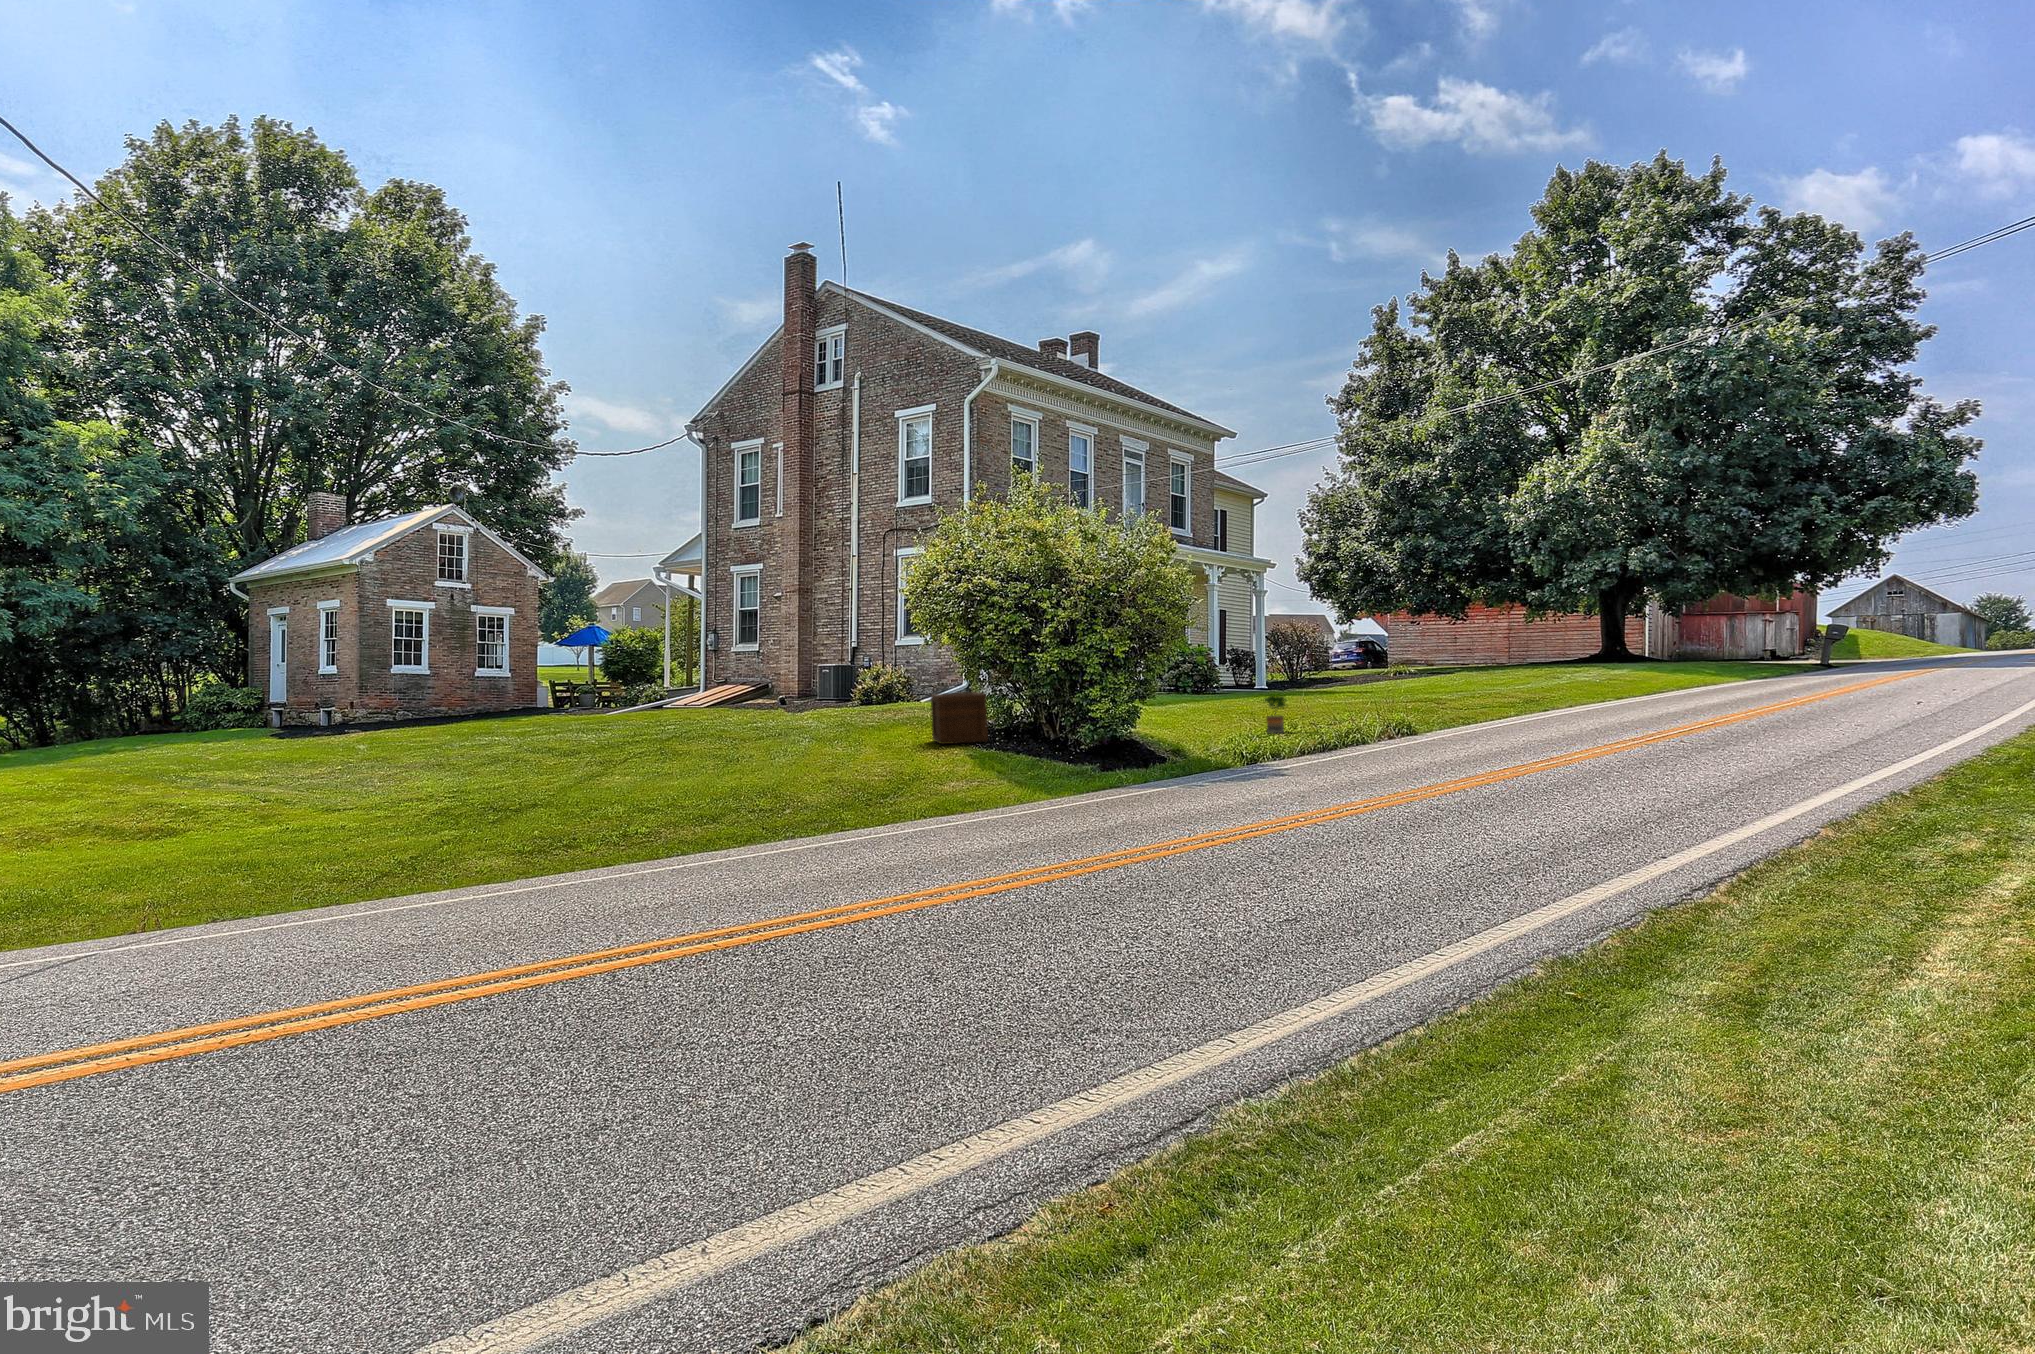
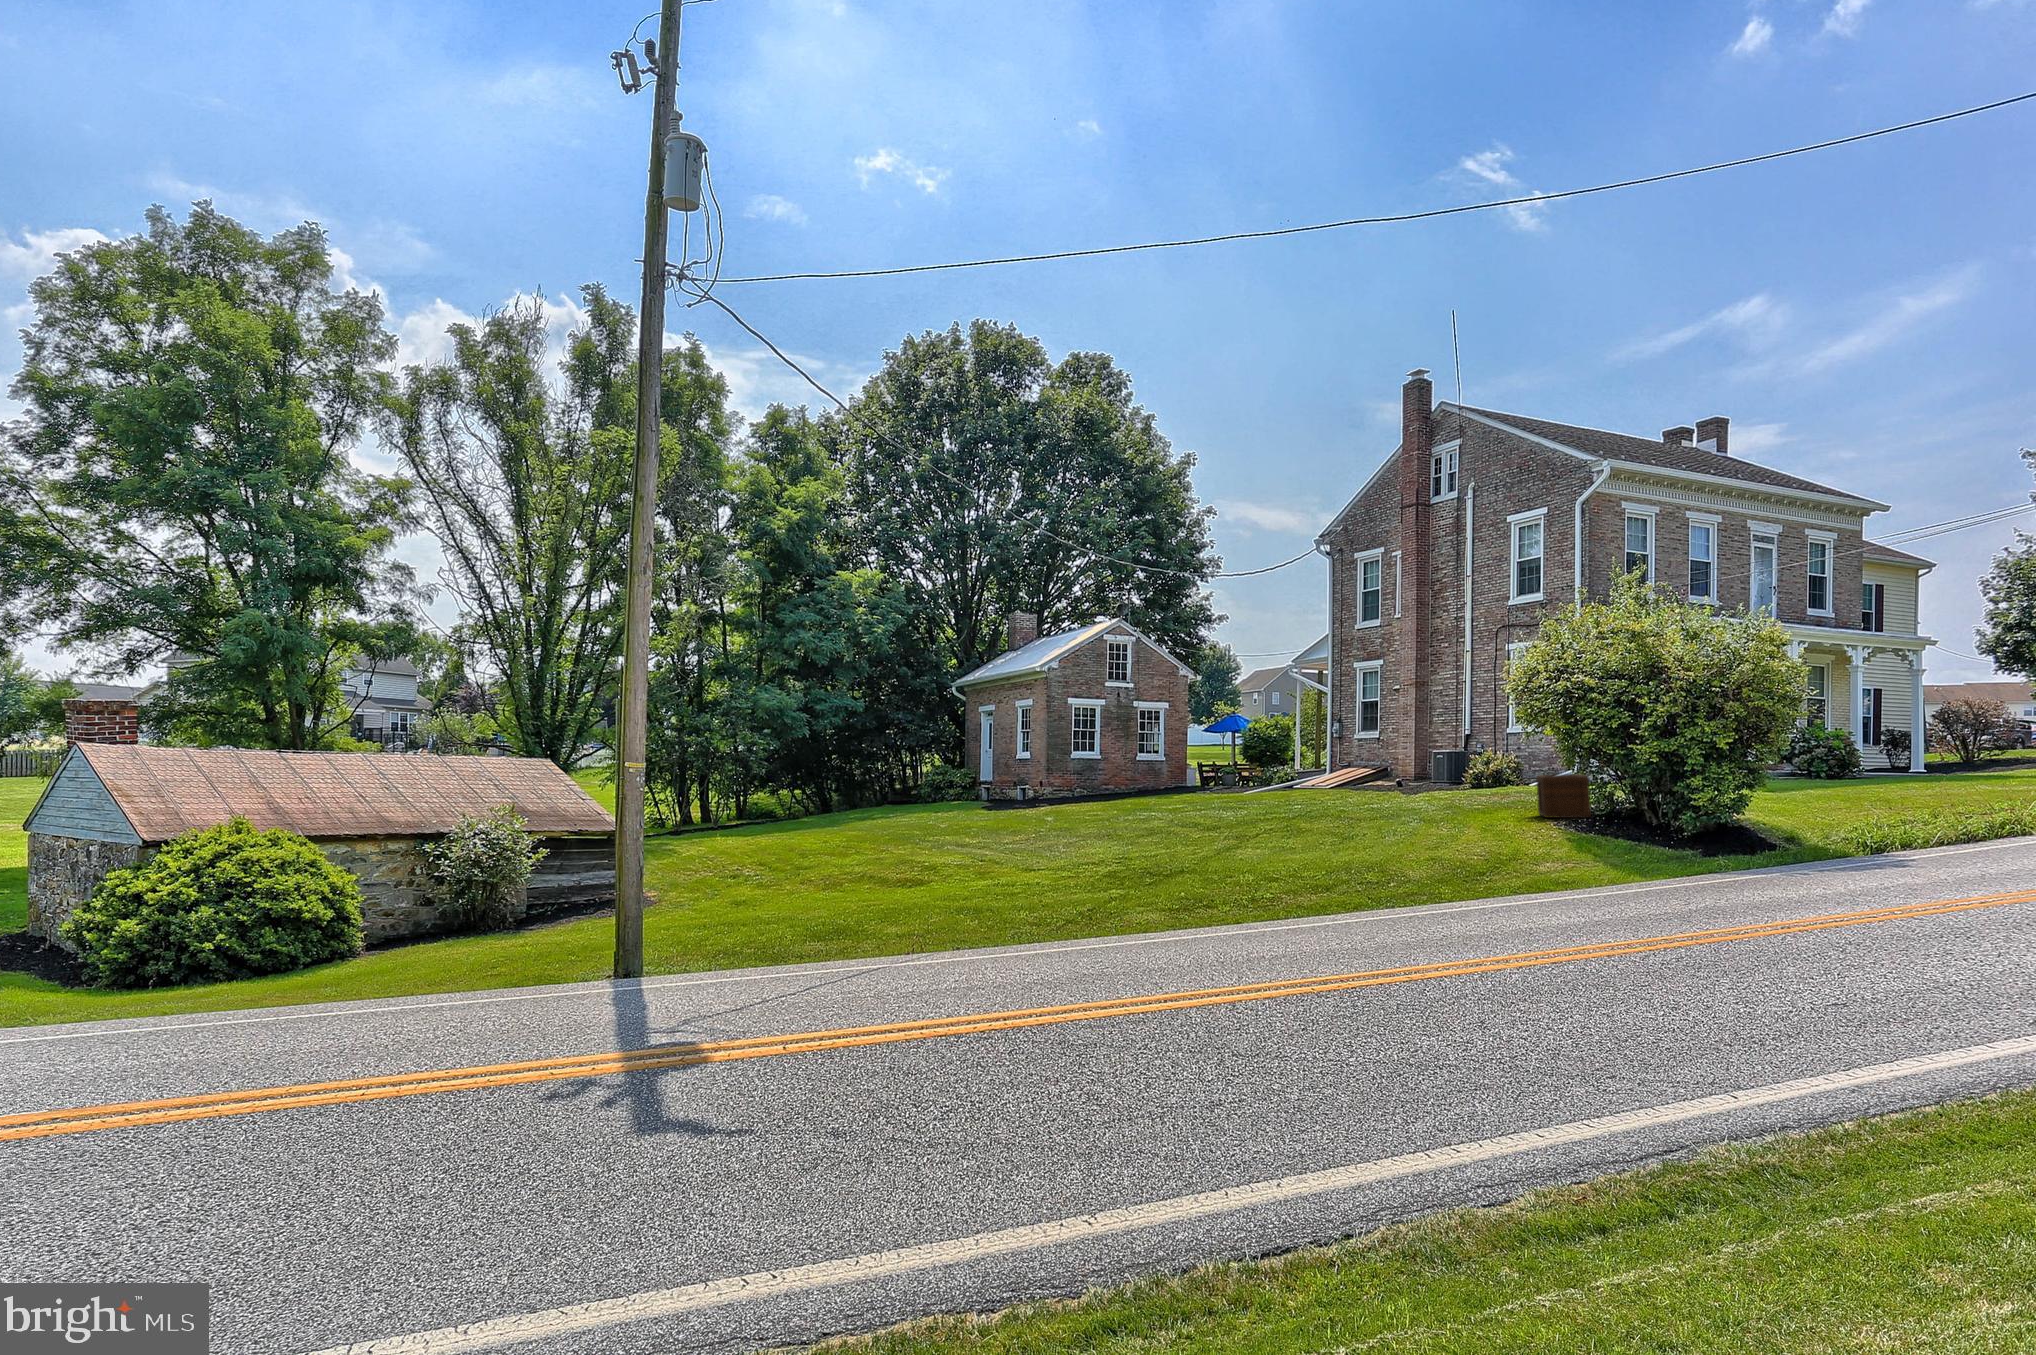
potted tree: present [1264,696,1286,733] -> none [1899,786,1931,824]

